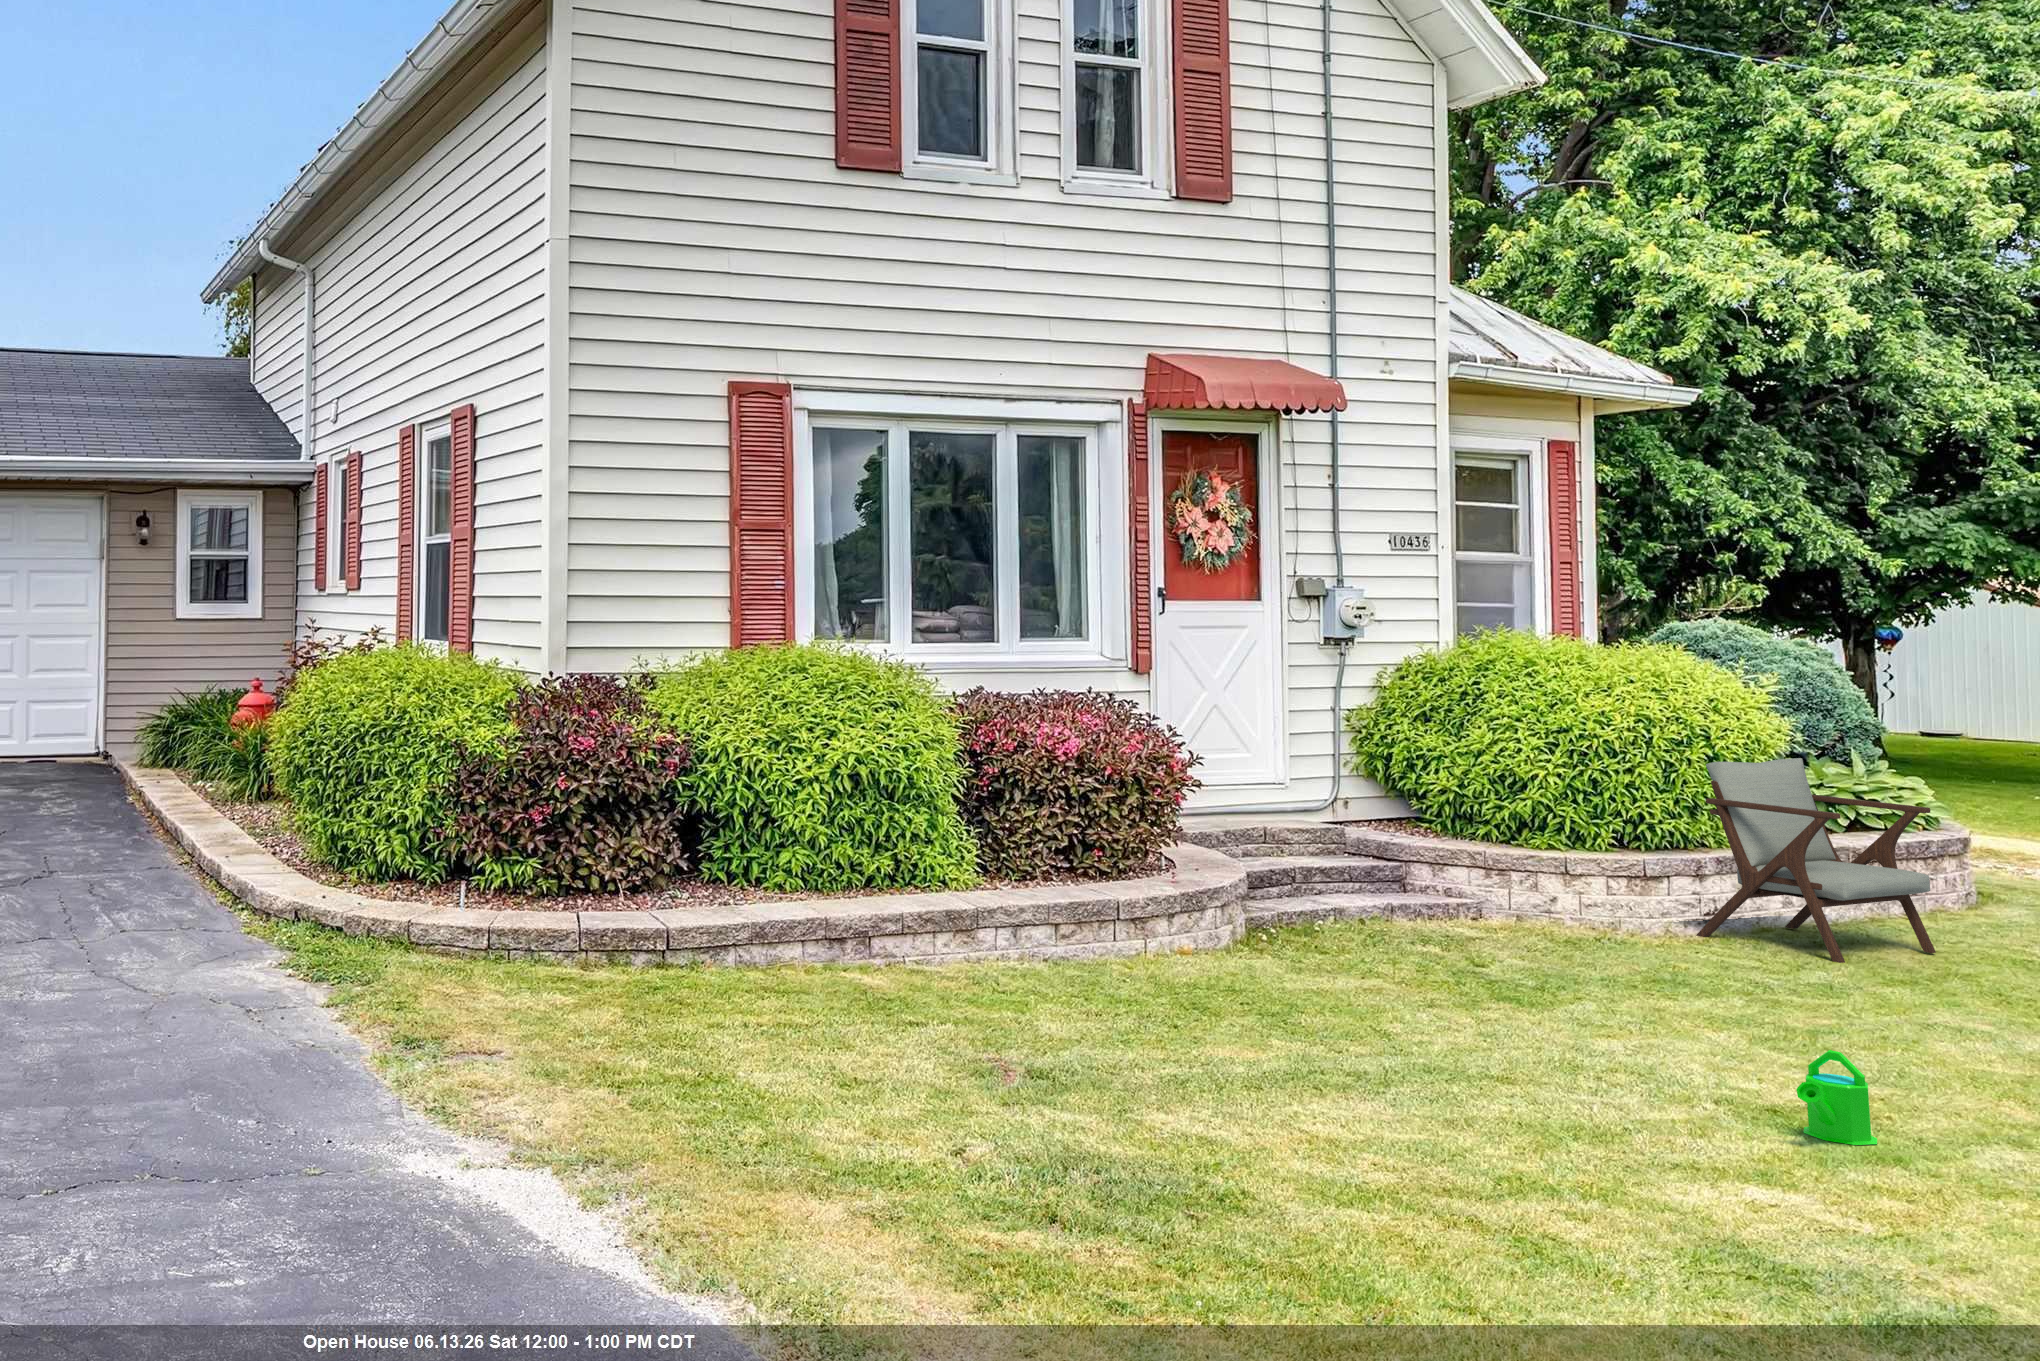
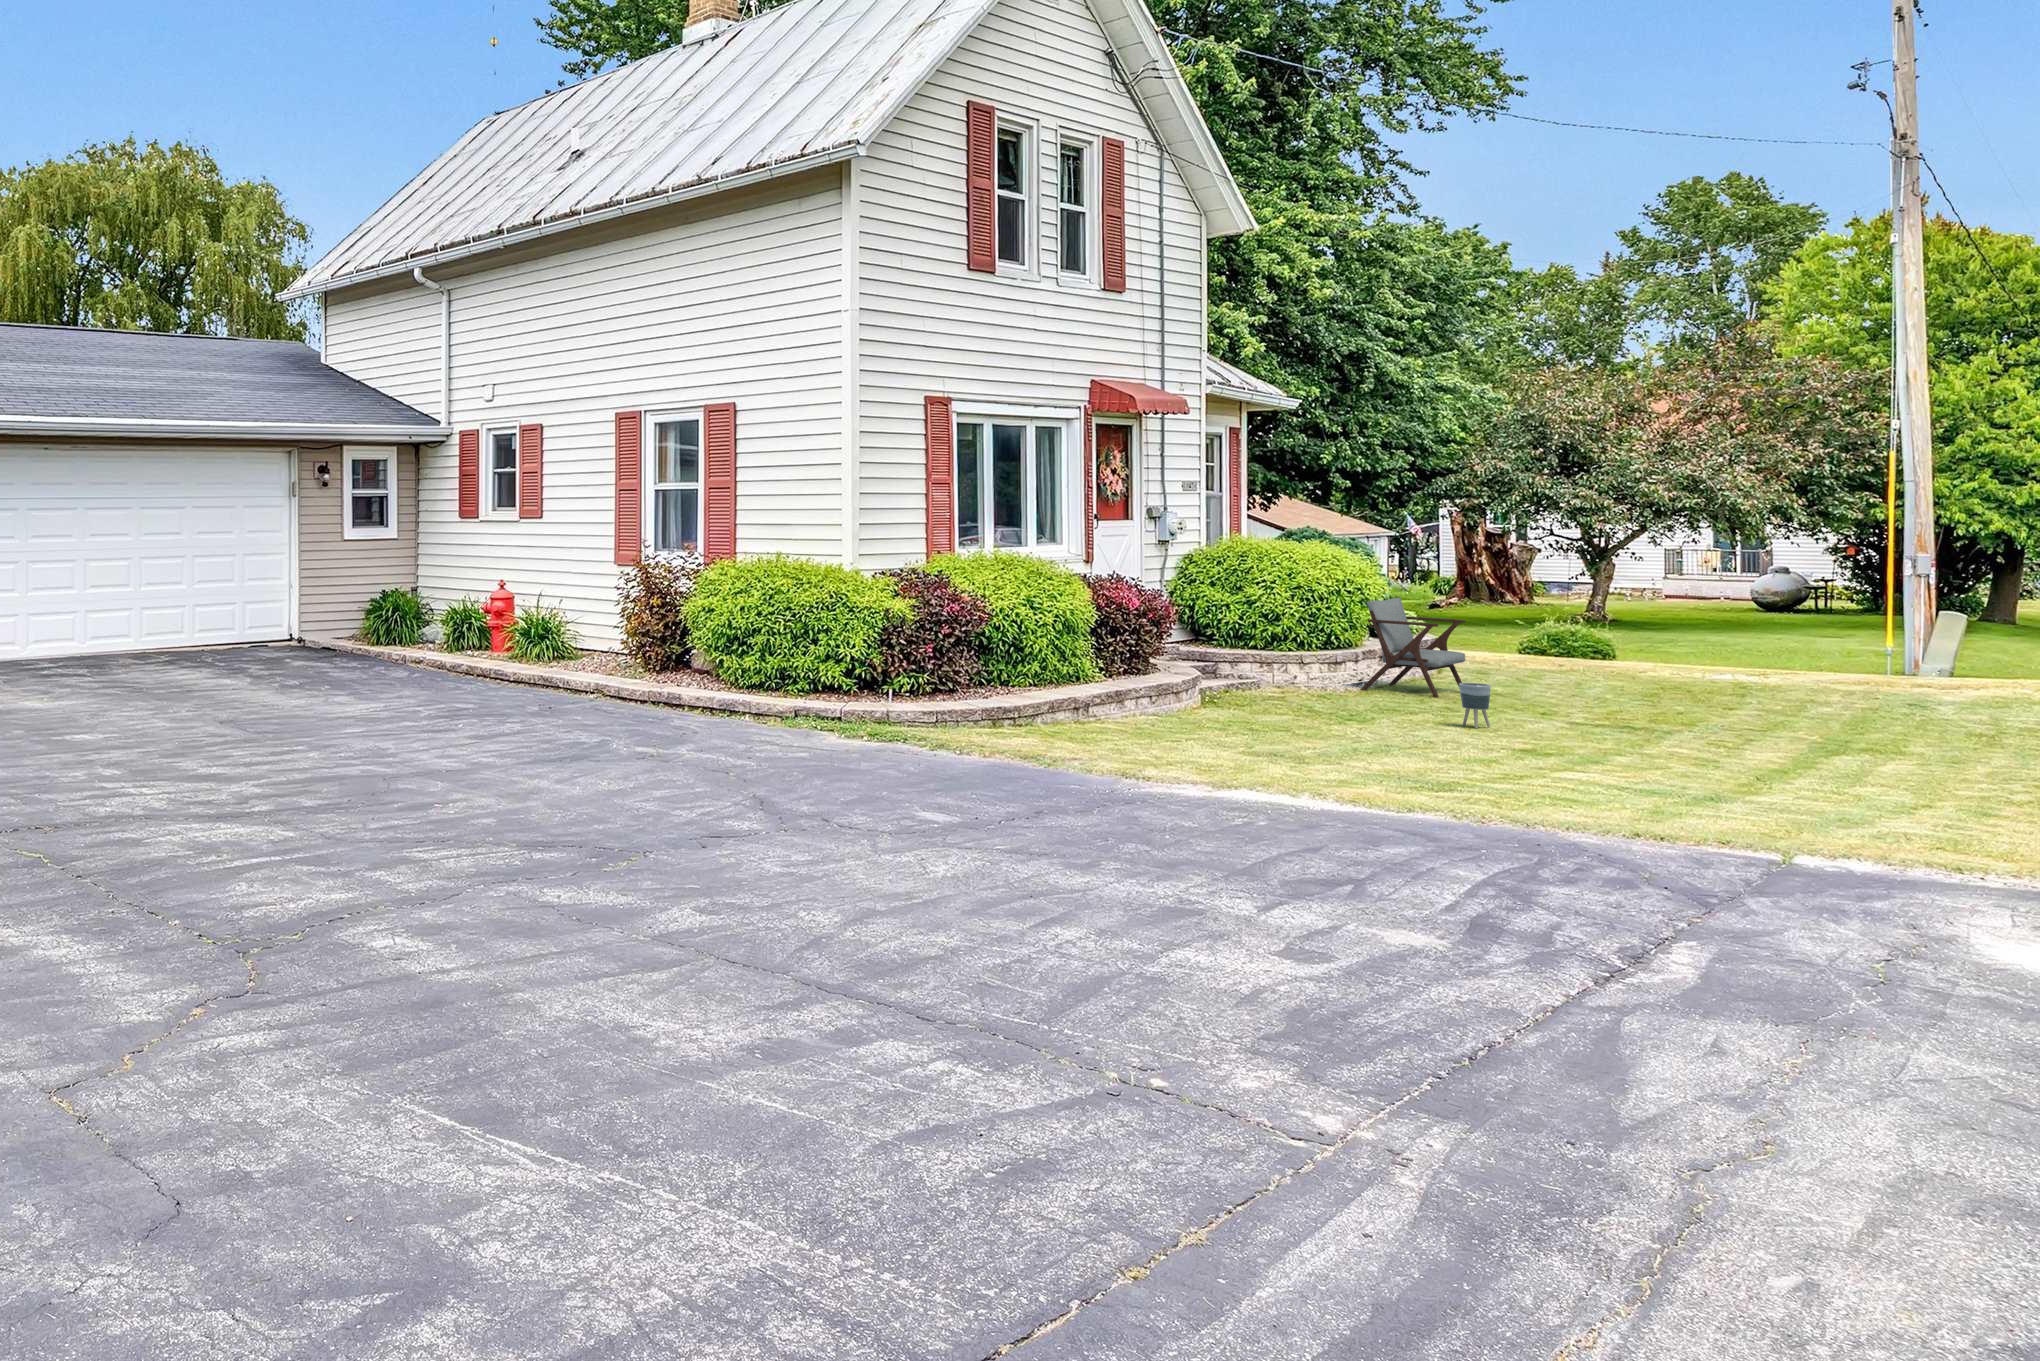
planter: none [1731,947,1806,1050] -> present [1459,683,1491,729]
watering can: present [1796,1050,1877,1145] -> none [1541,716,1574,754]

